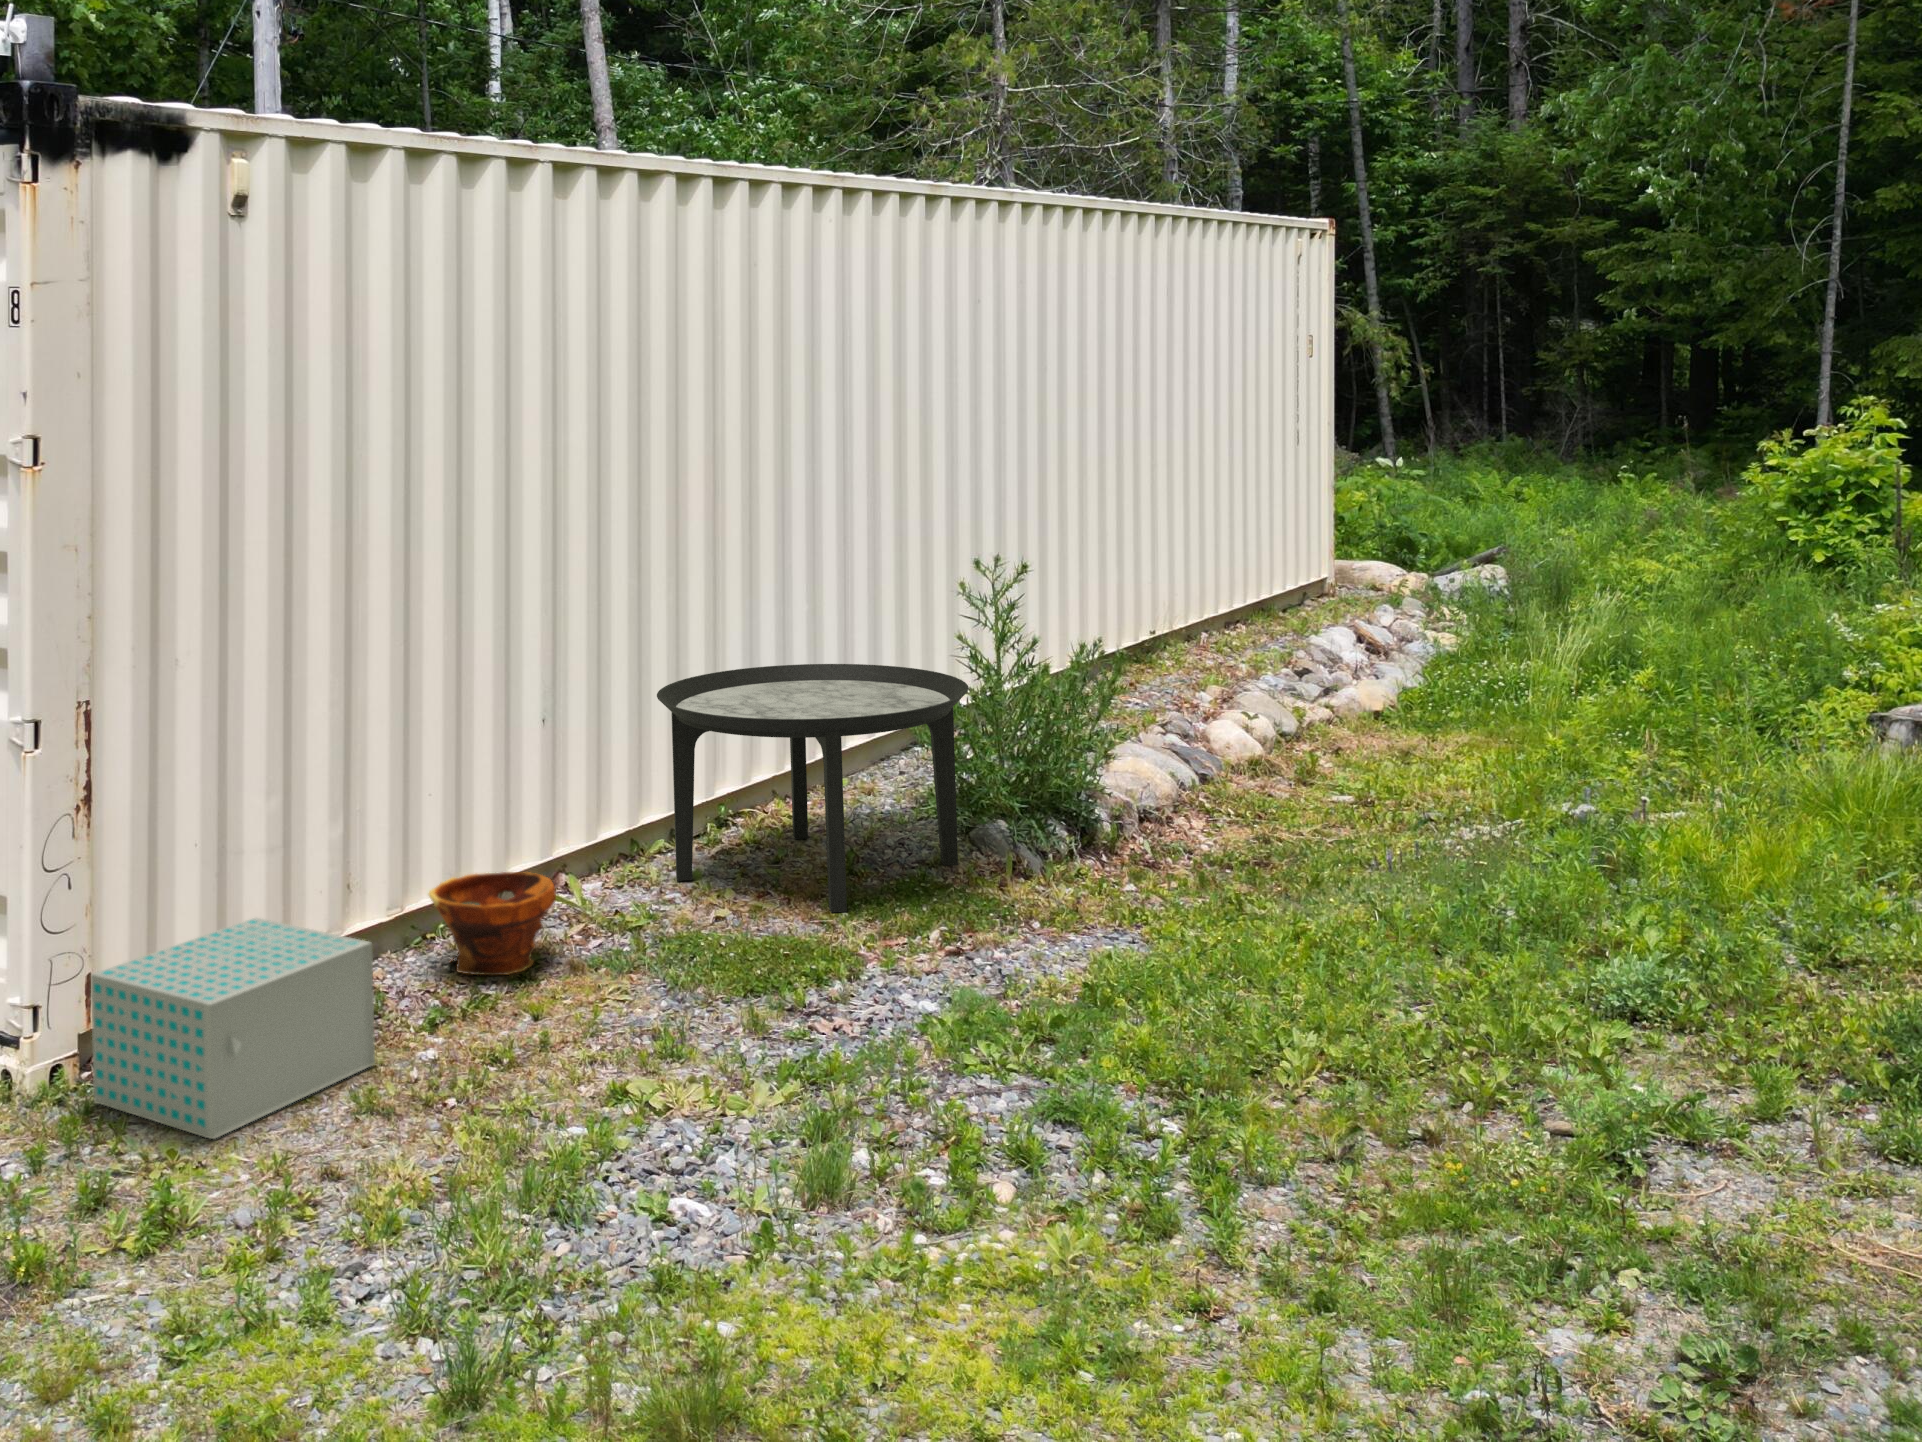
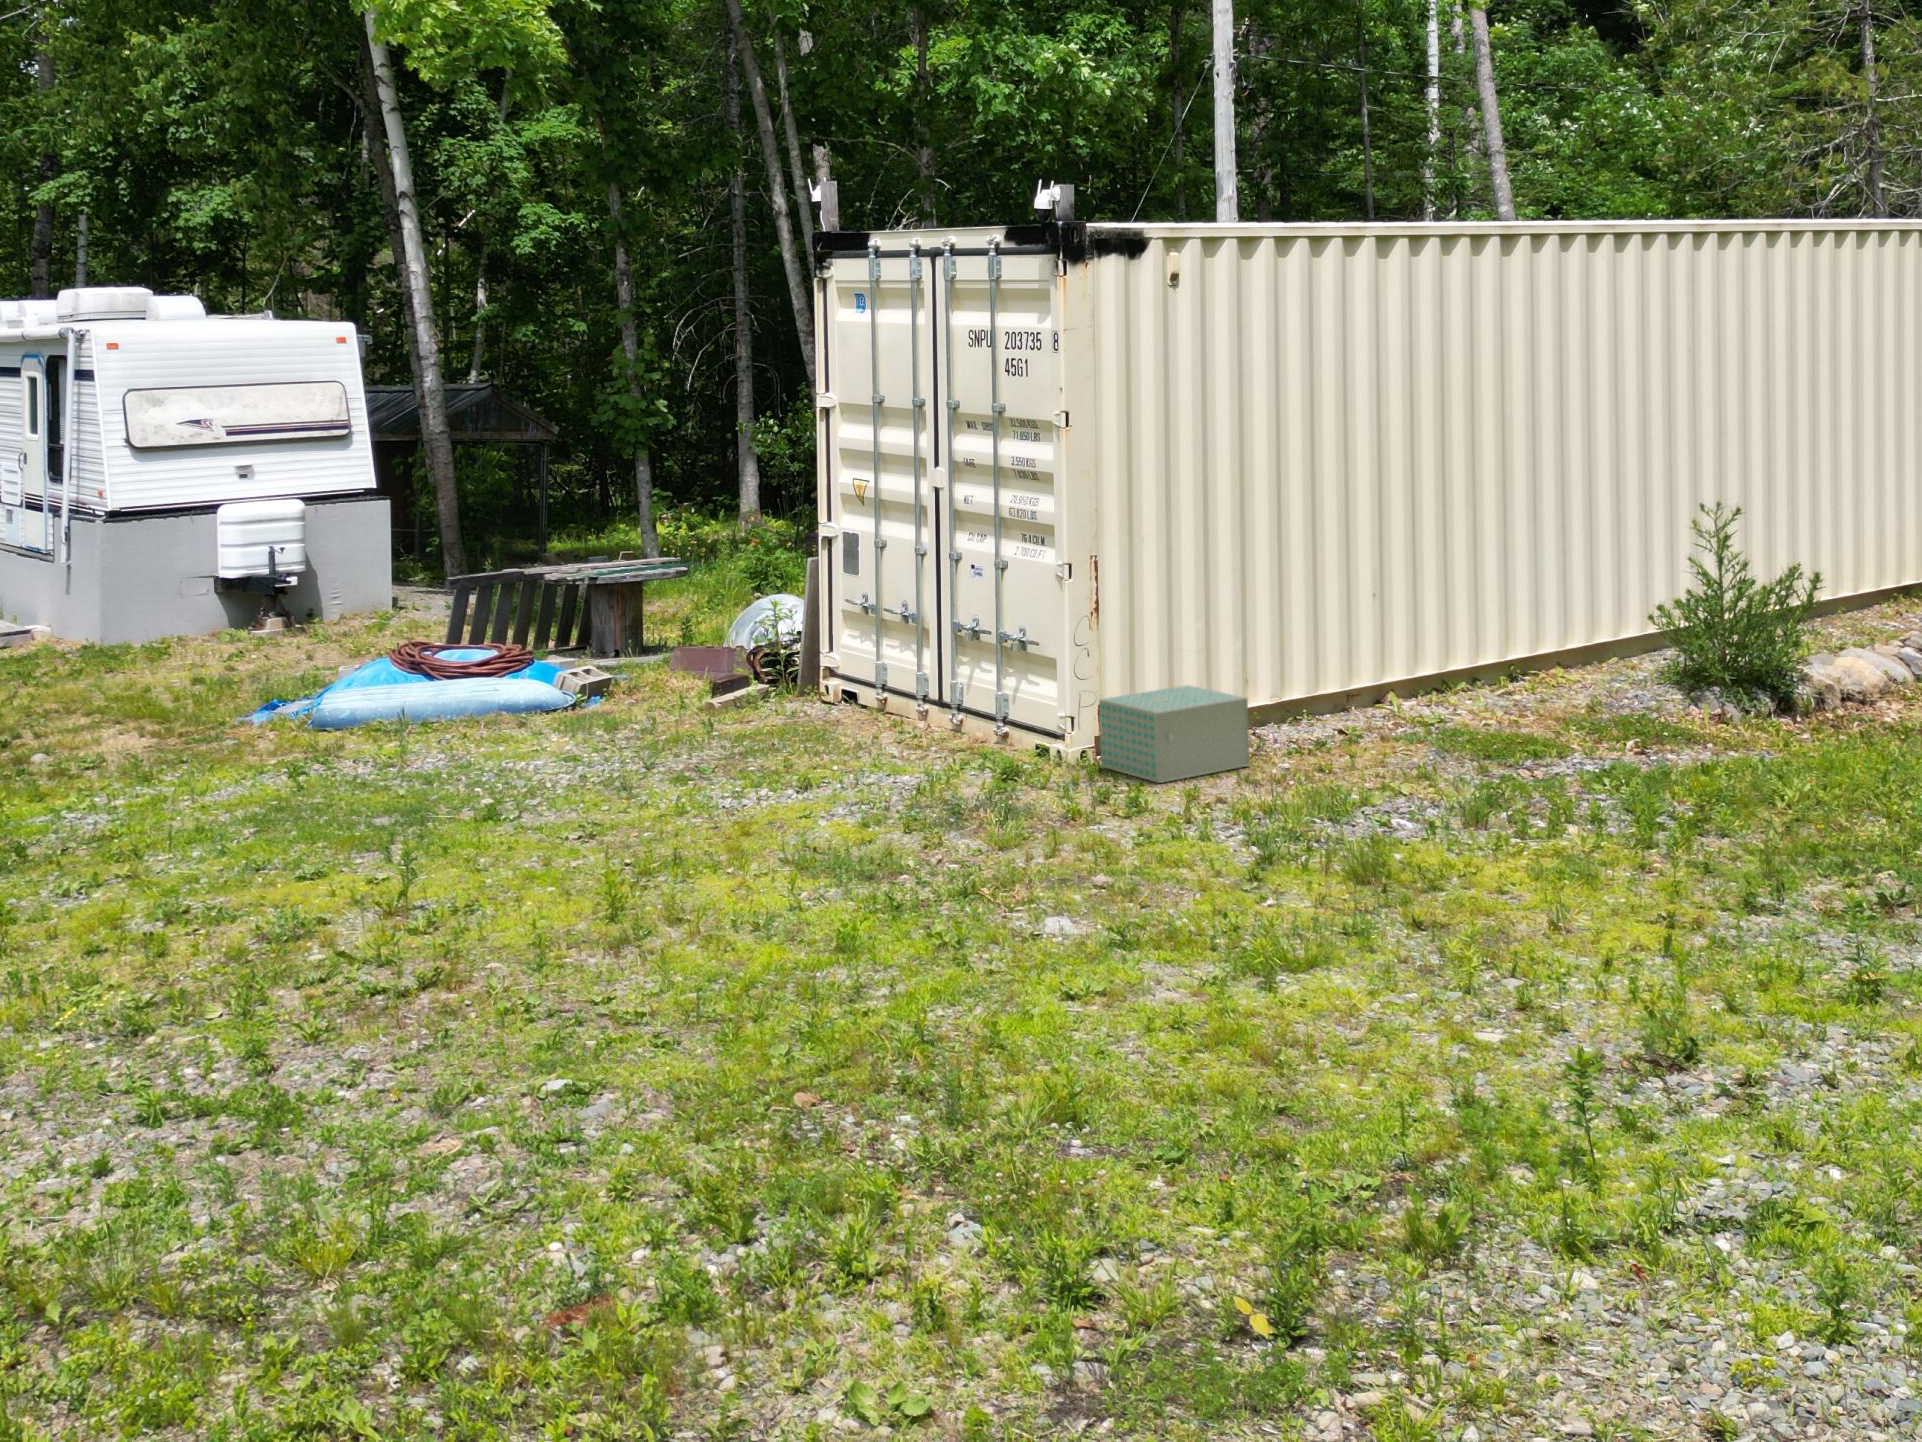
round table: present [657,664,969,912] -> none [1456,574,1677,729]
planter: present [429,872,556,975] -> none [1293,682,1371,740]

